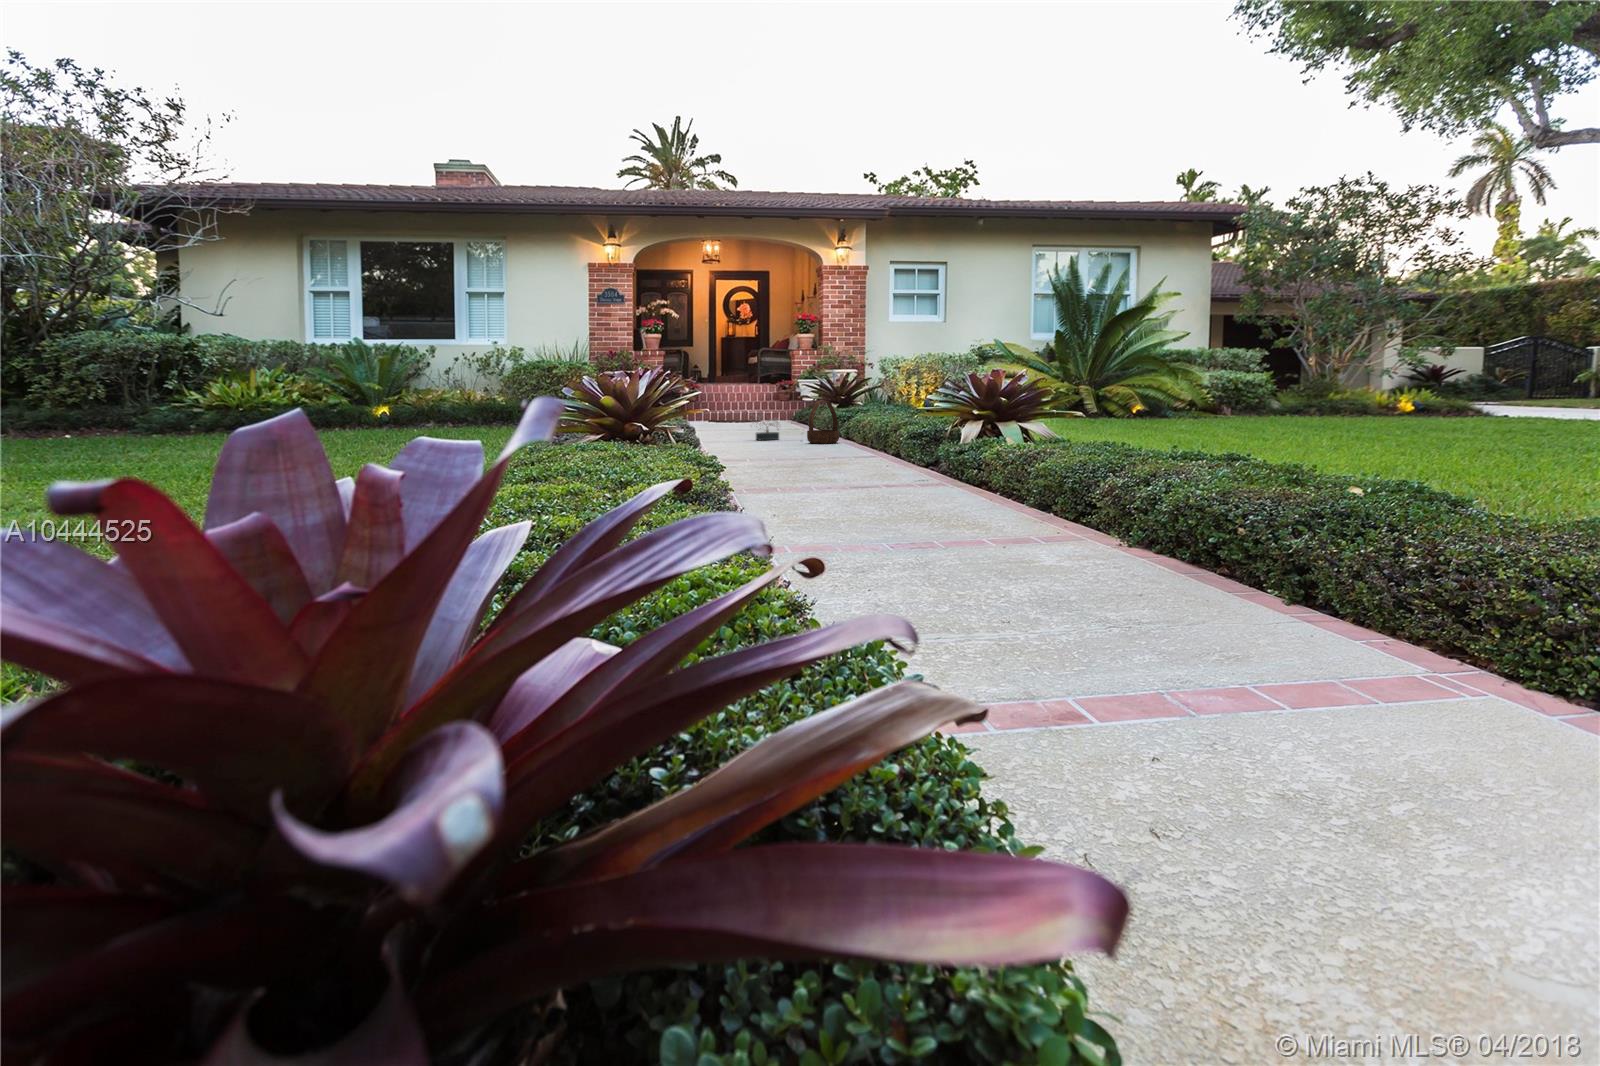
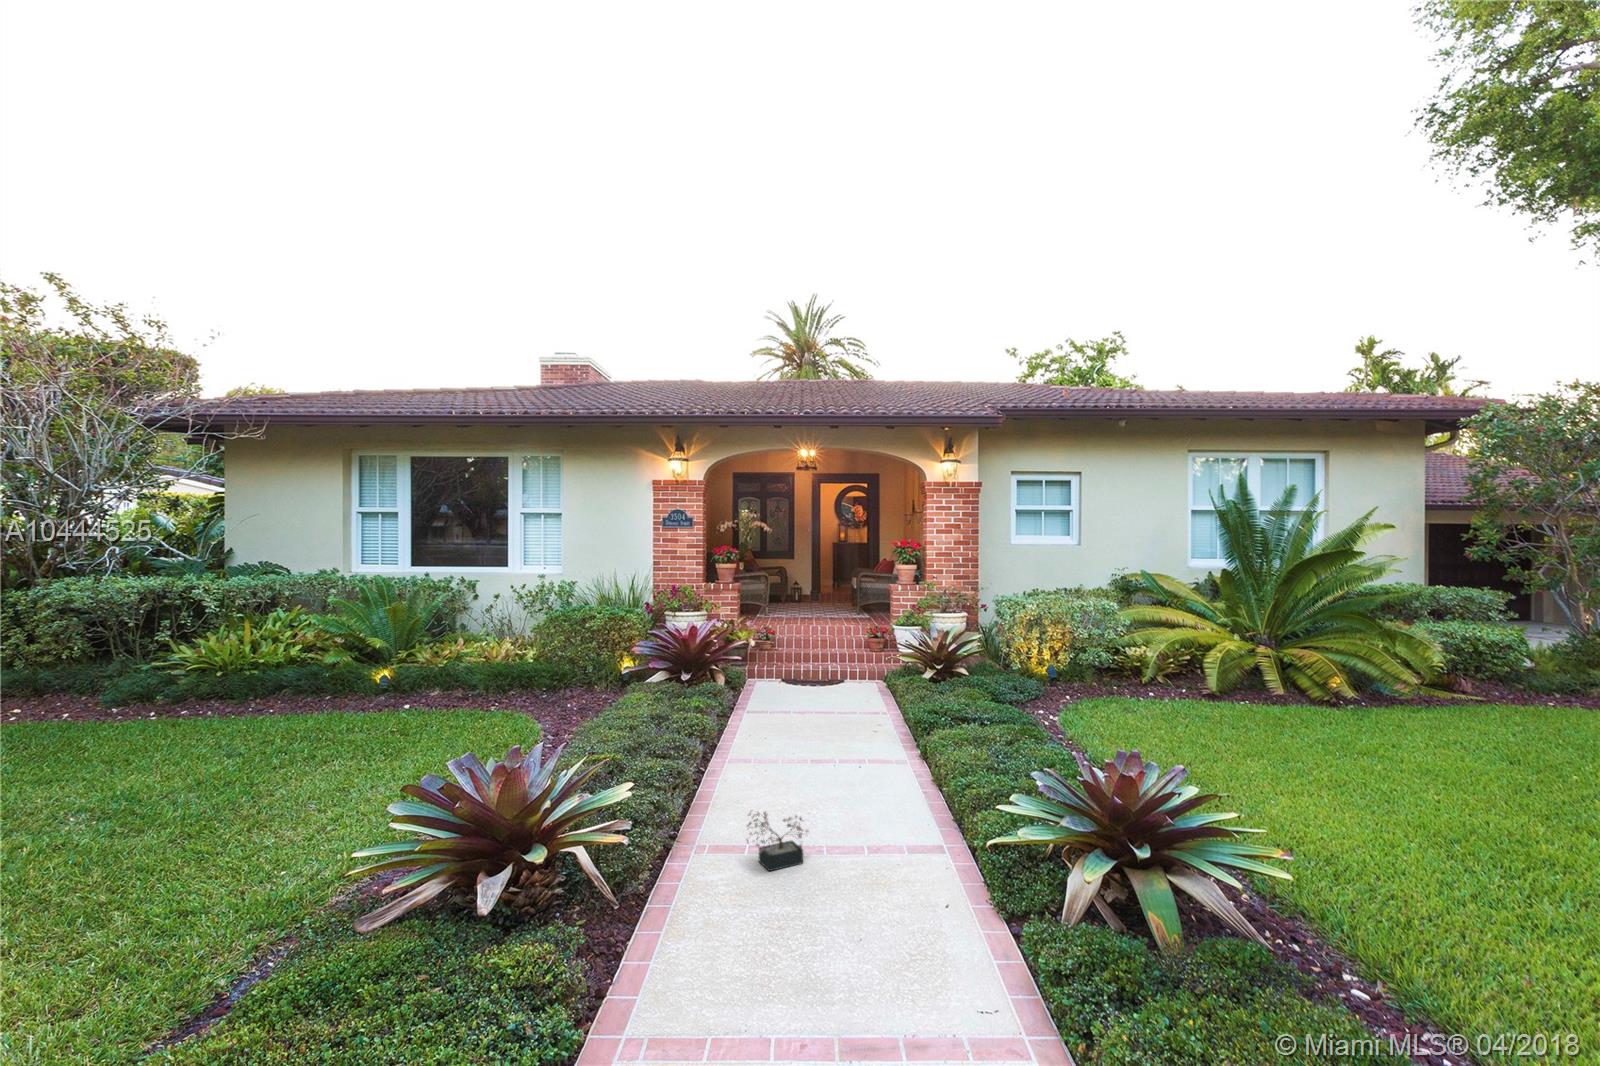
basket: present [807,401,839,444] -> none [838,848,910,961]

